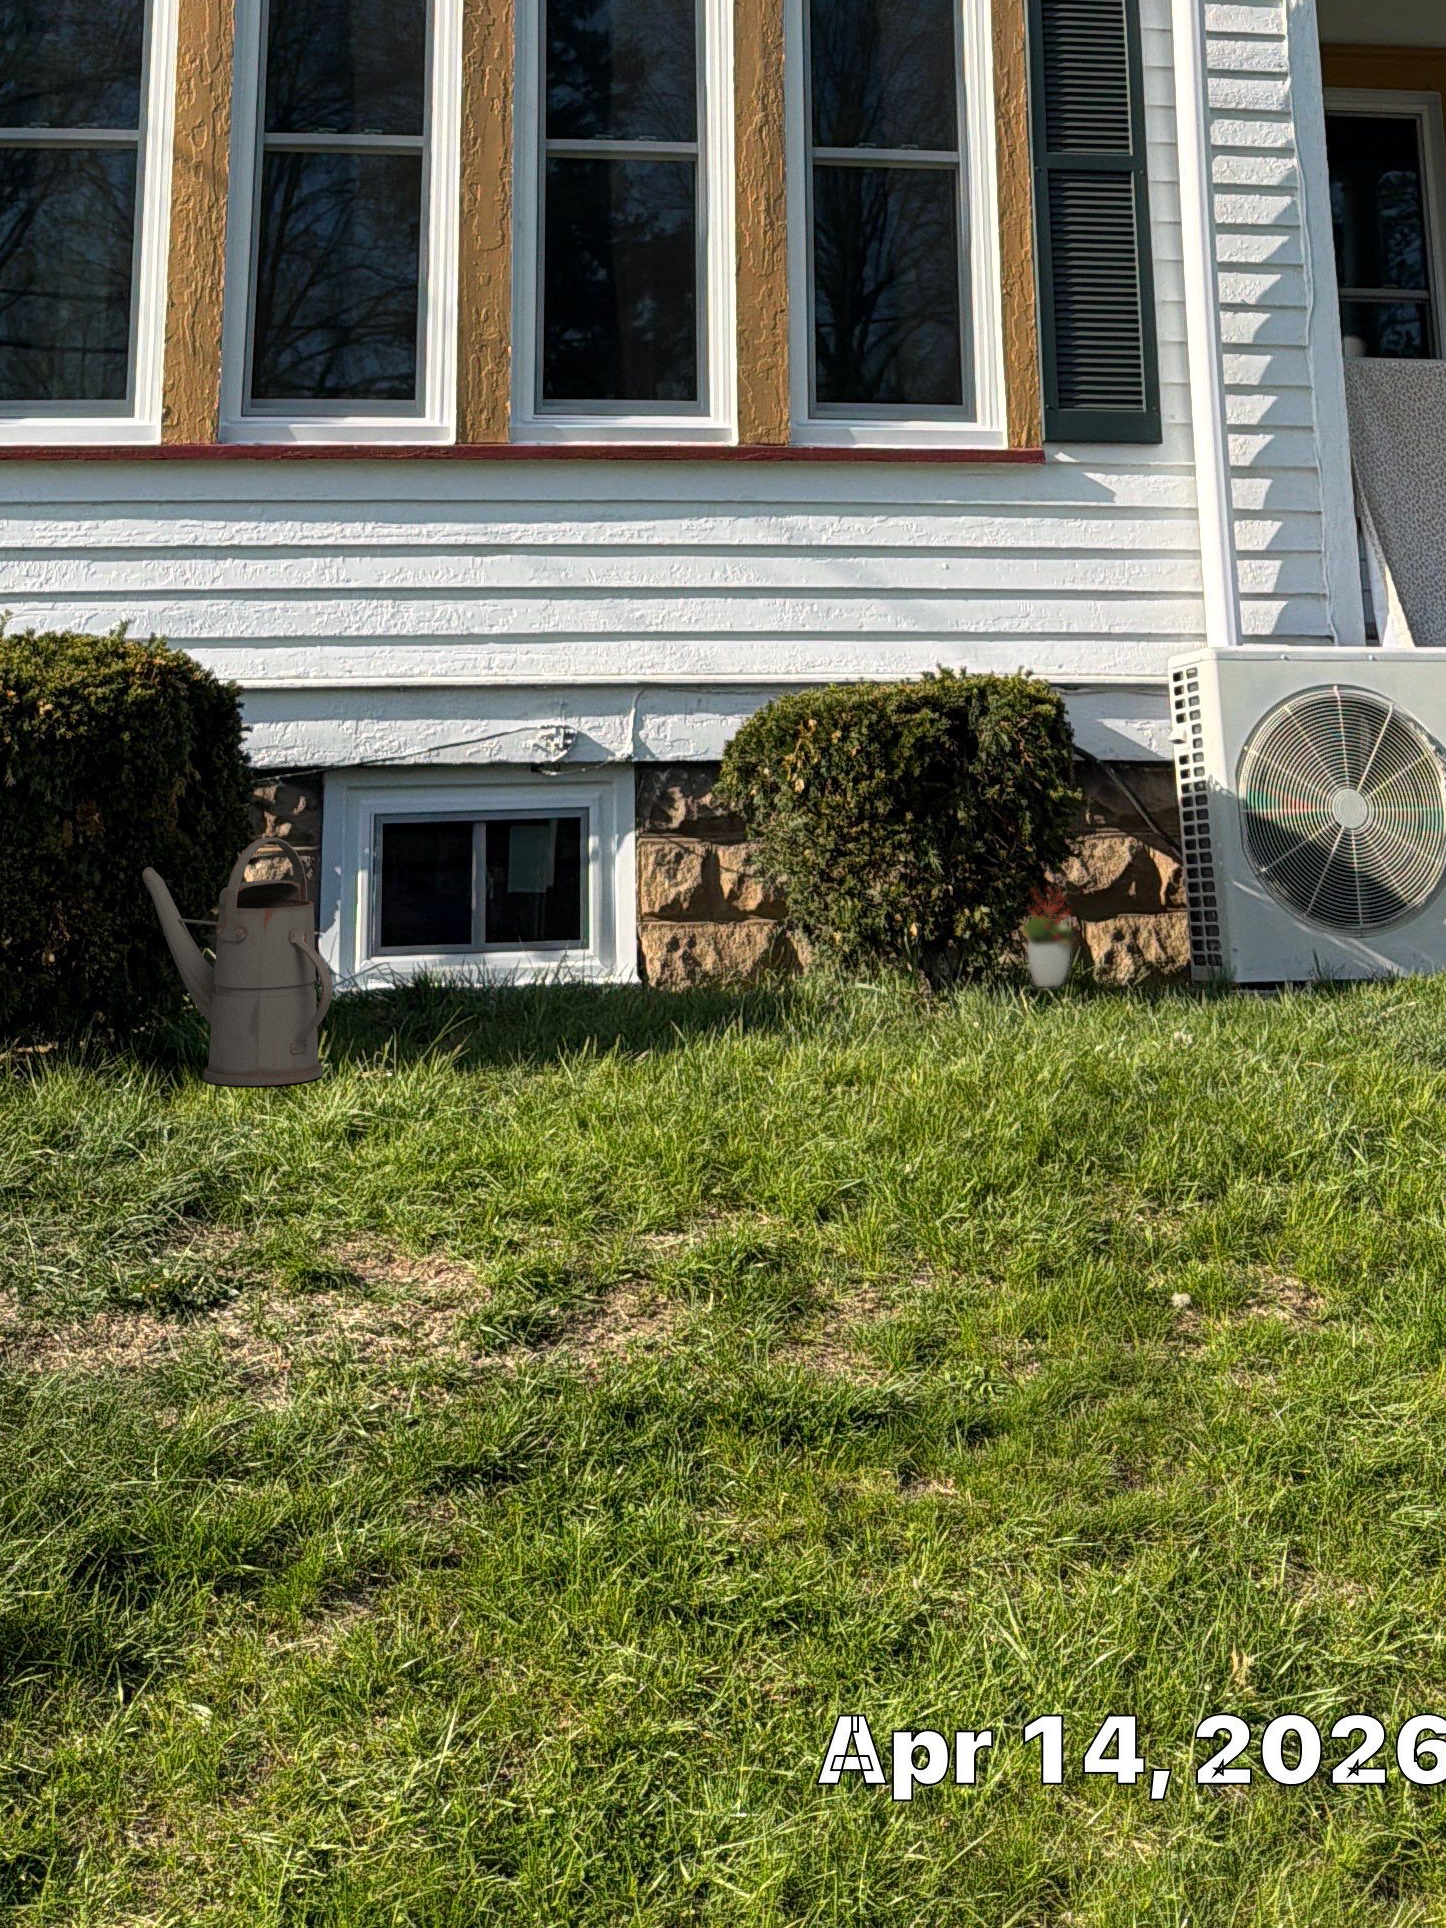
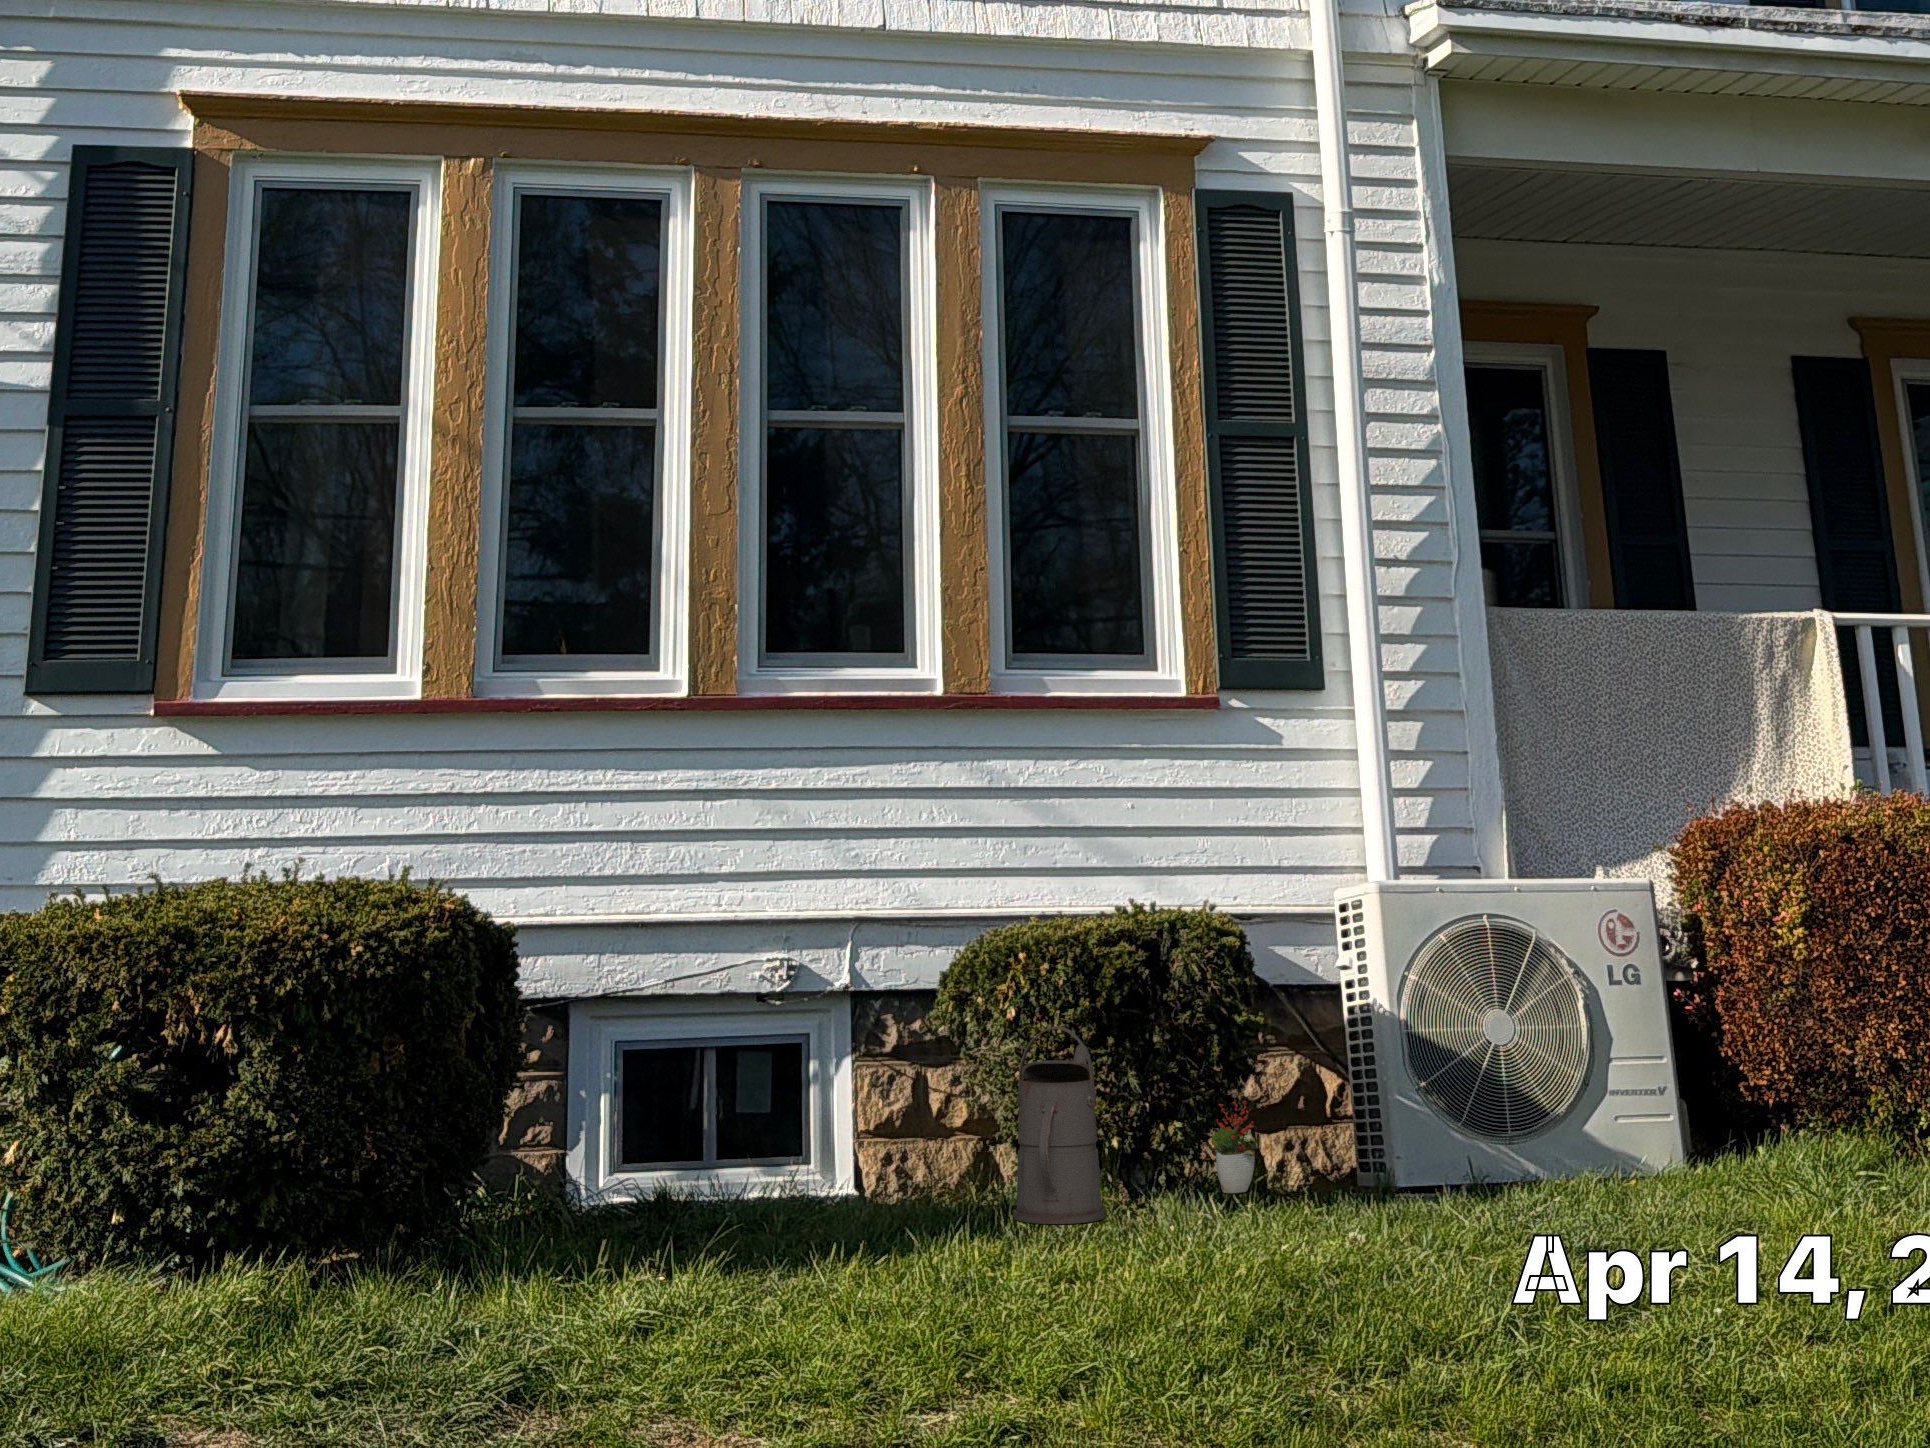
watering can: present [143,837,333,1086] -> present [1013,1026,1106,1224]

